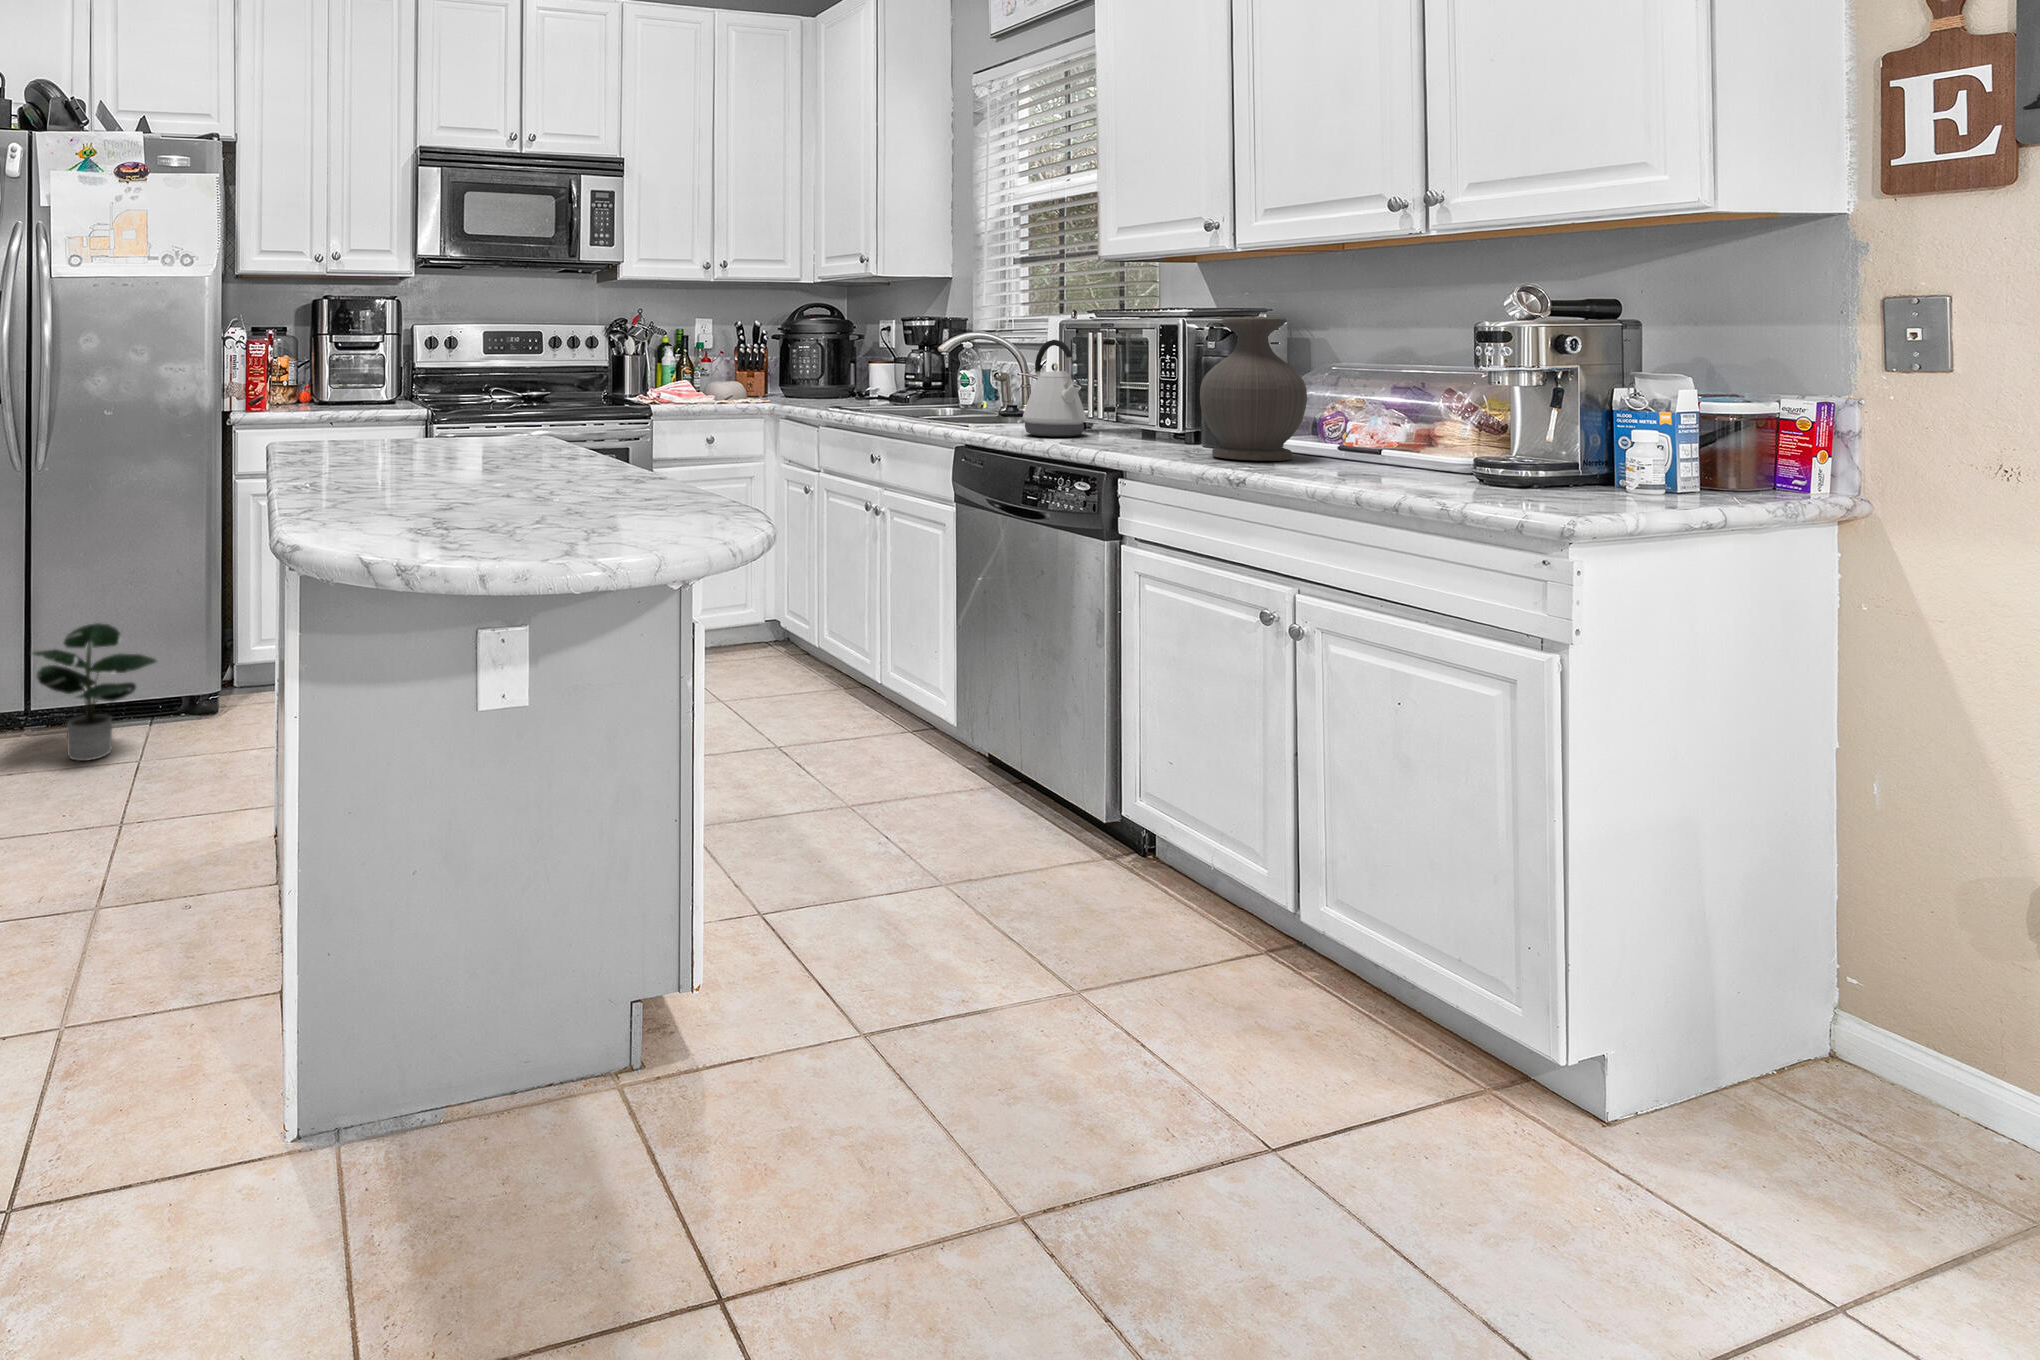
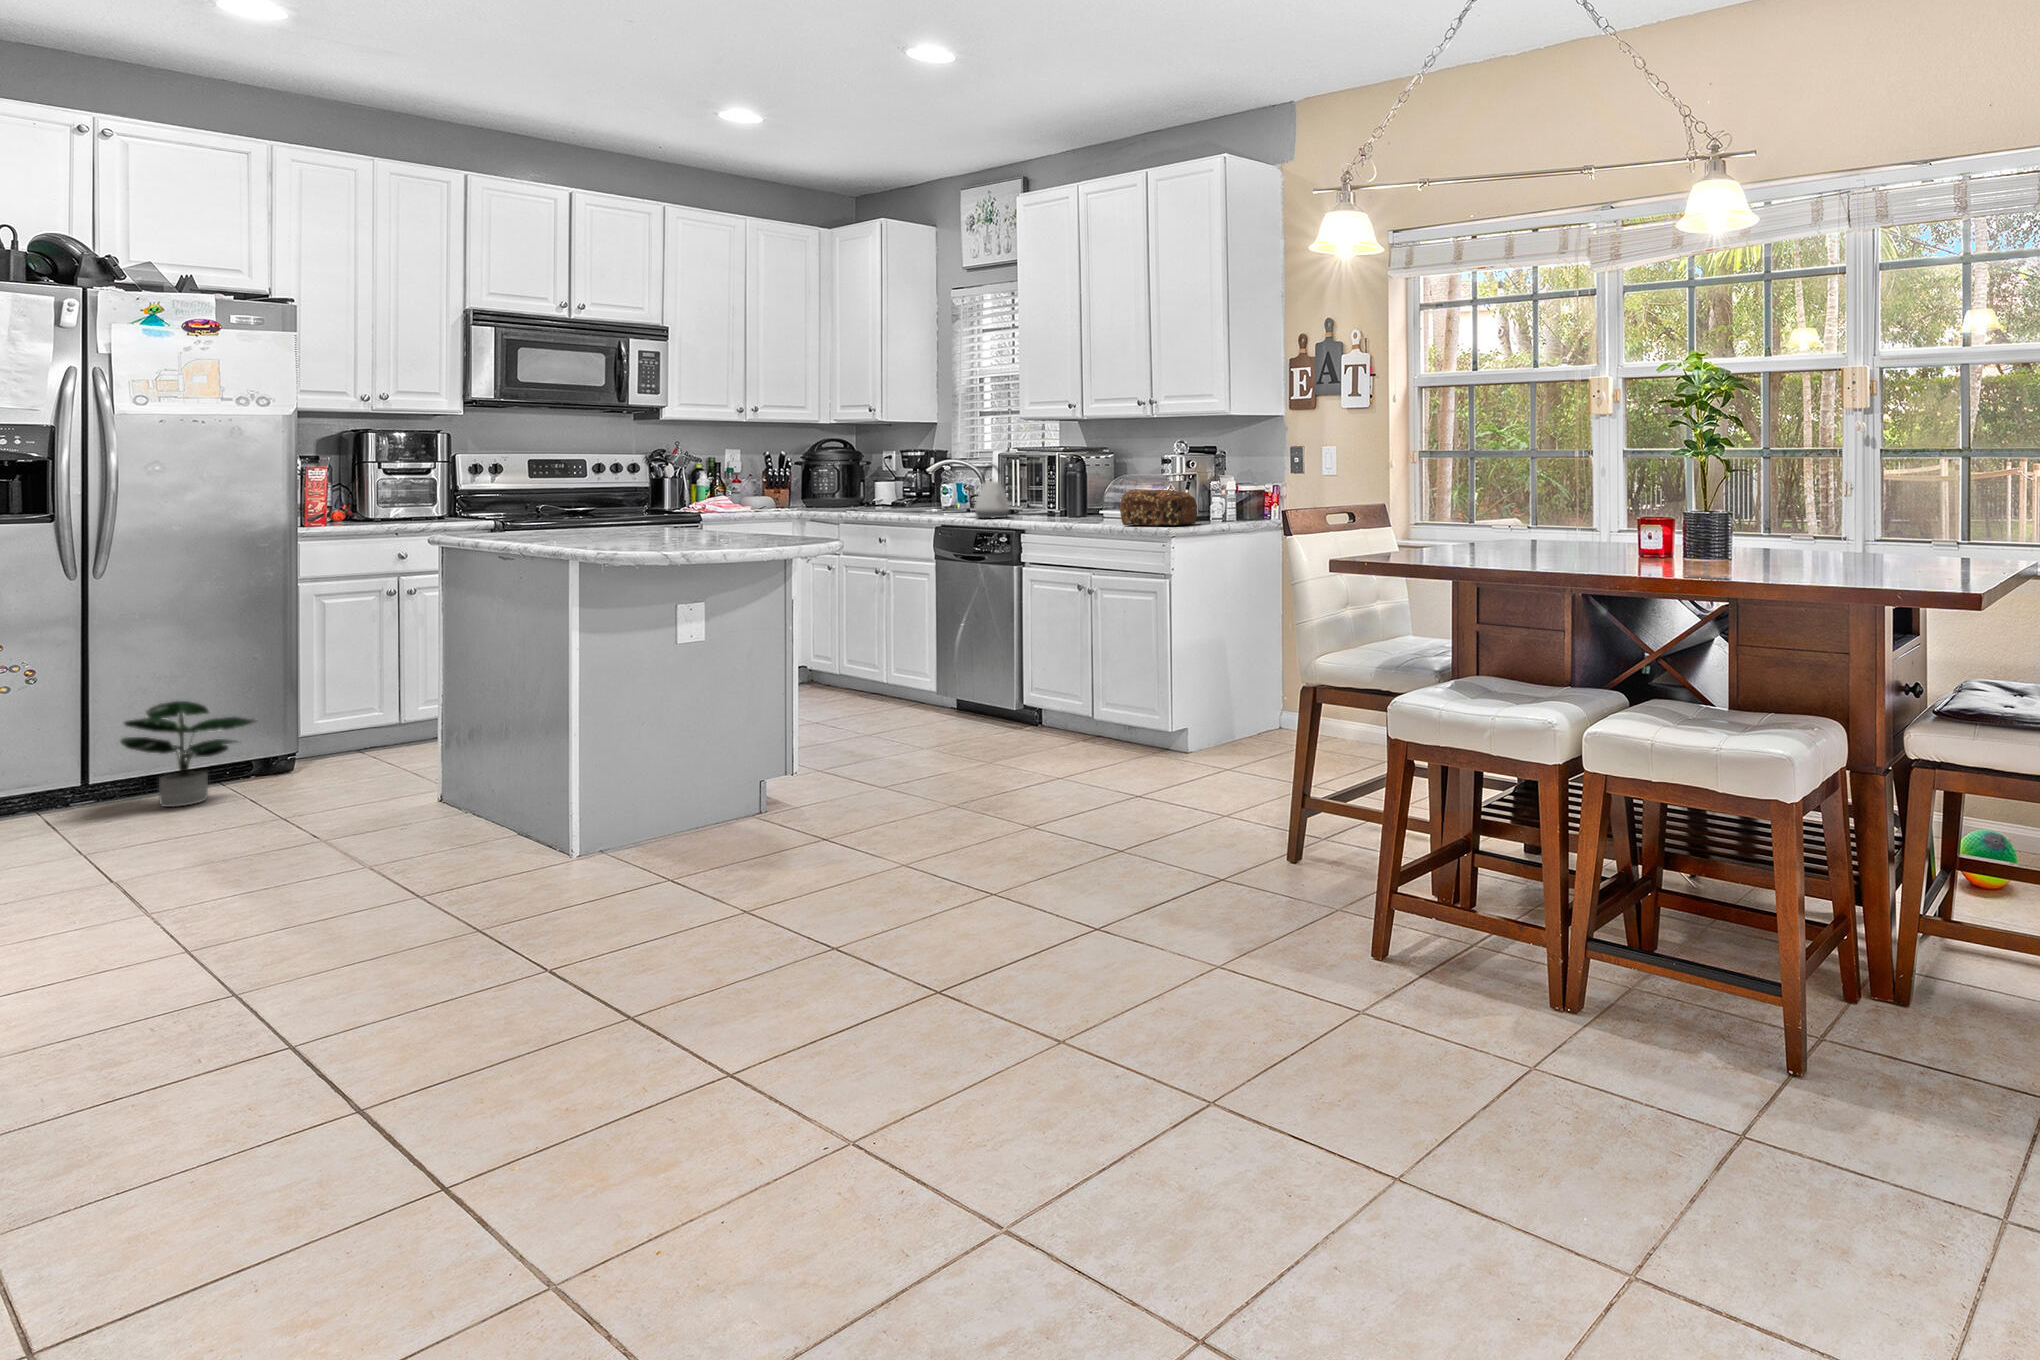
vase: present [1200,318,1307,461] -> none [1059,453,1108,522]
bread loaf: none [1371,401,1585,495] -> present [1120,489,1197,526]

